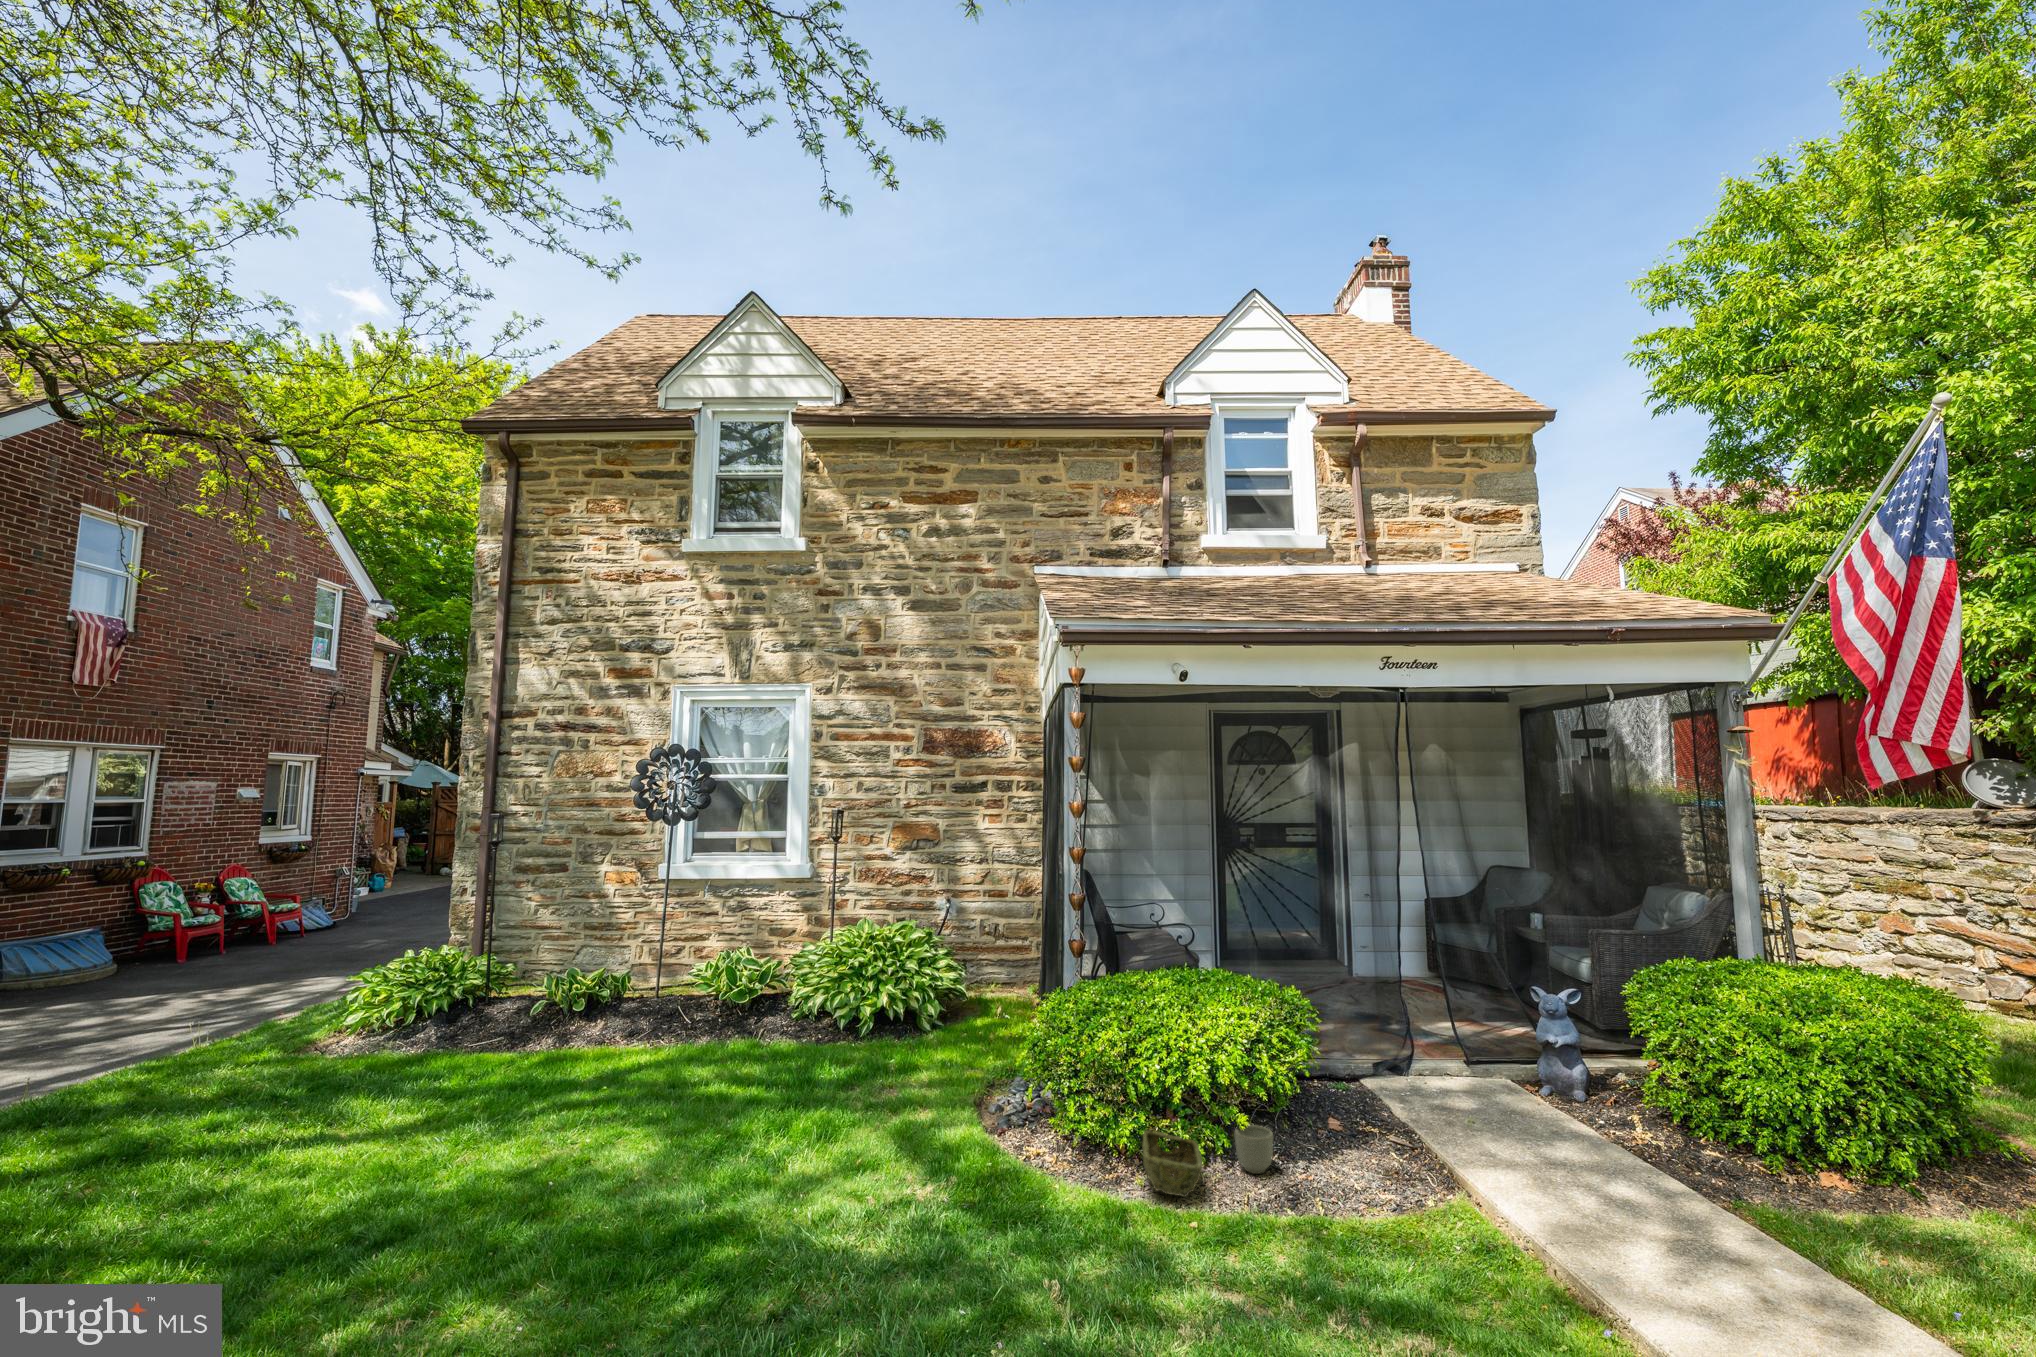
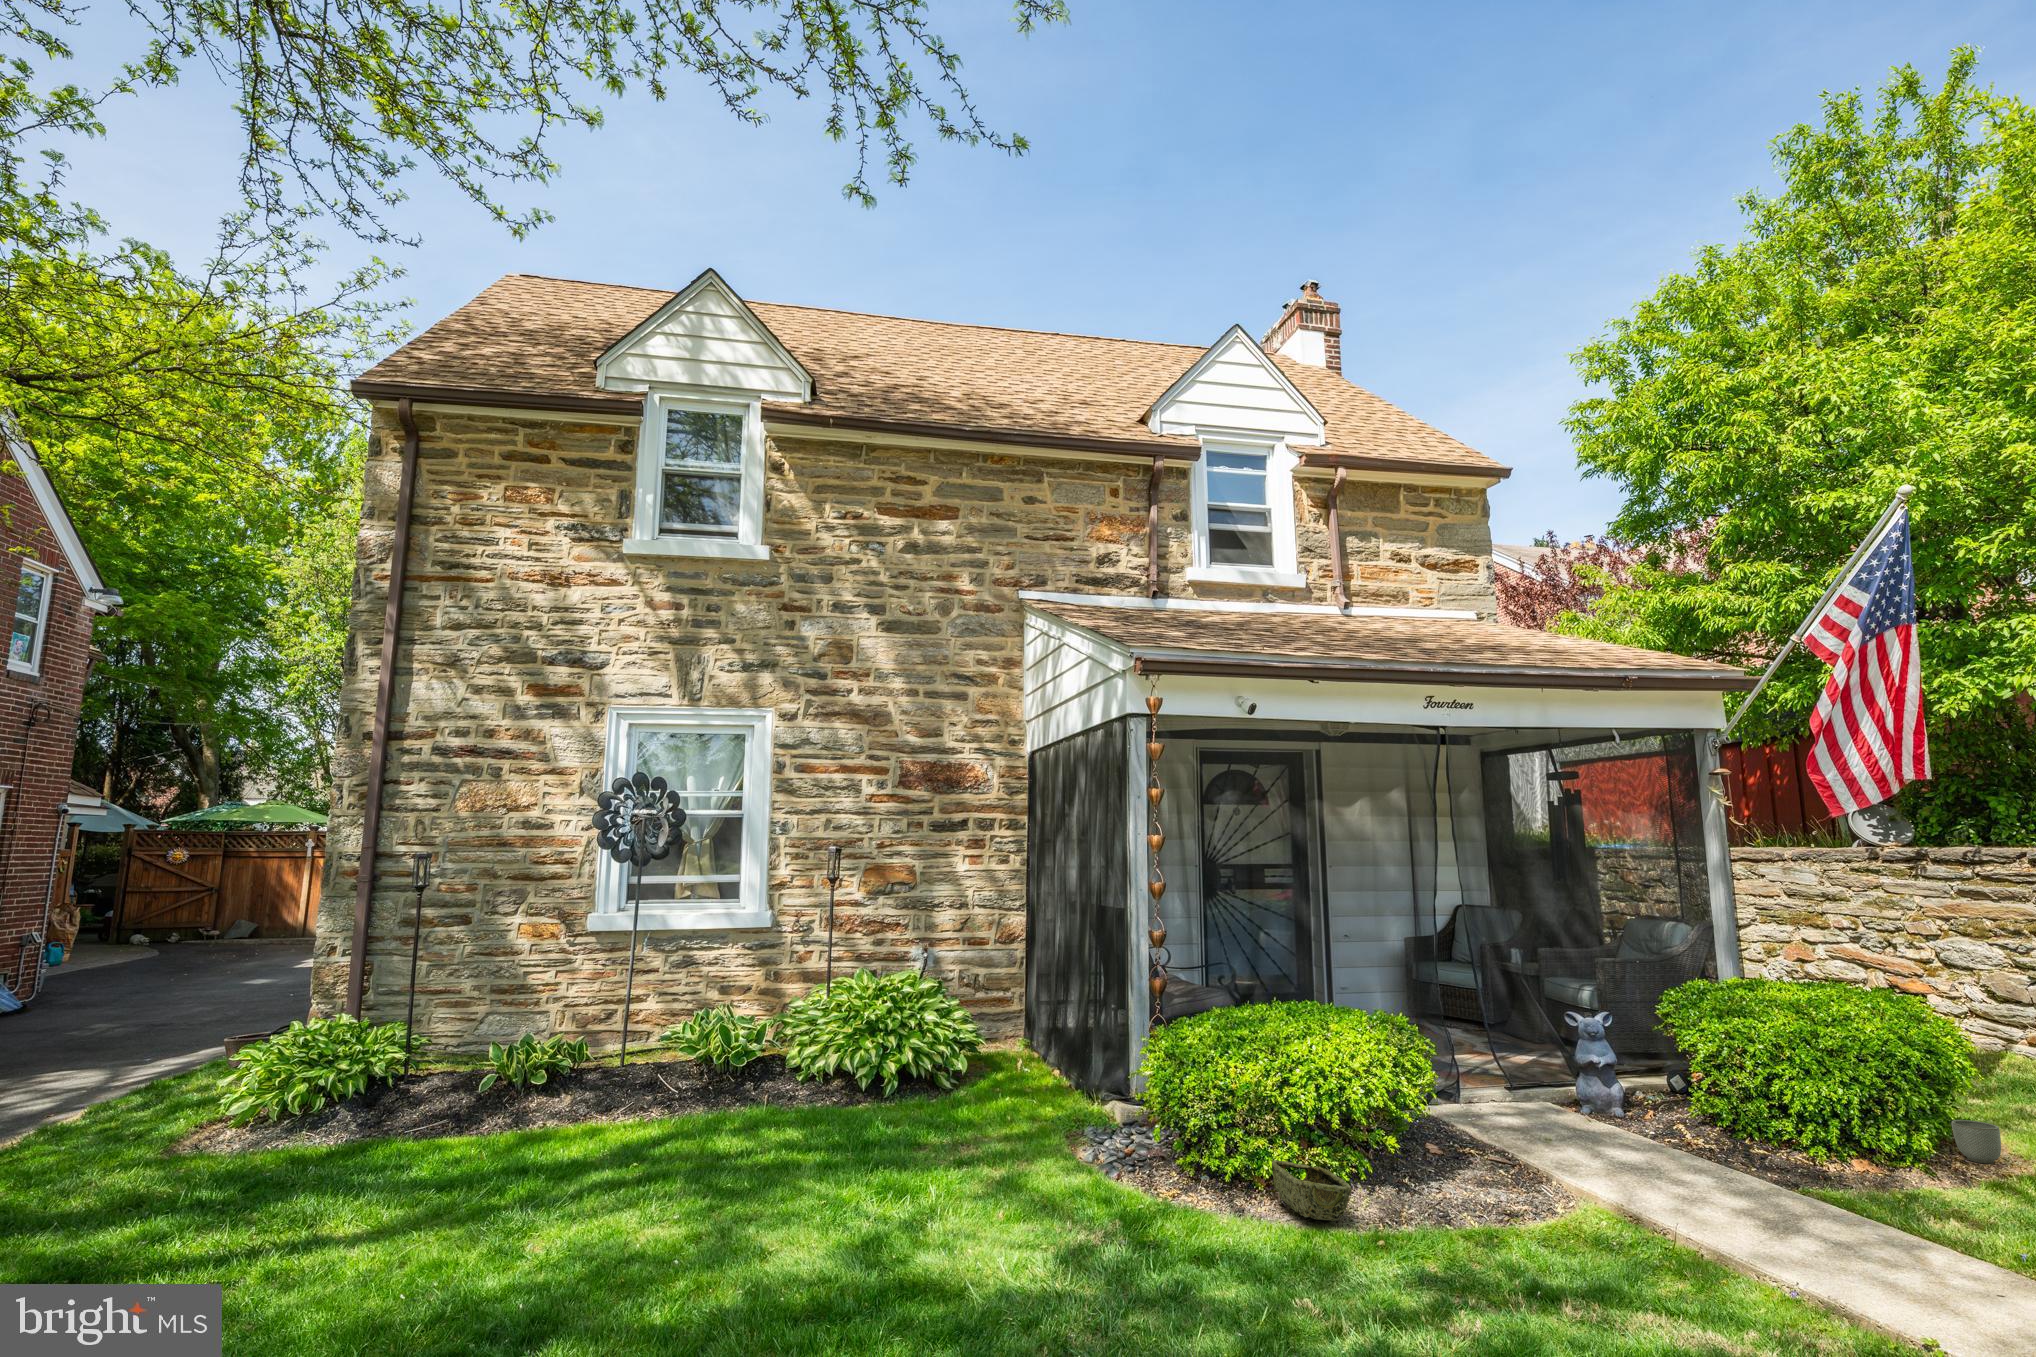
planter: present [1235,1125,1273,1174] -> present [1951,1120,2001,1164]

